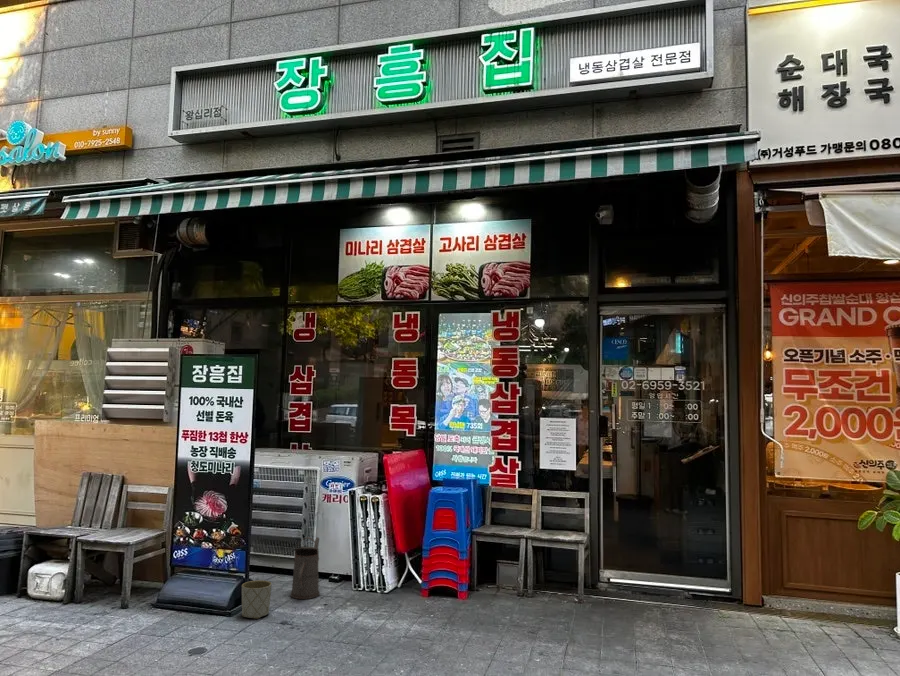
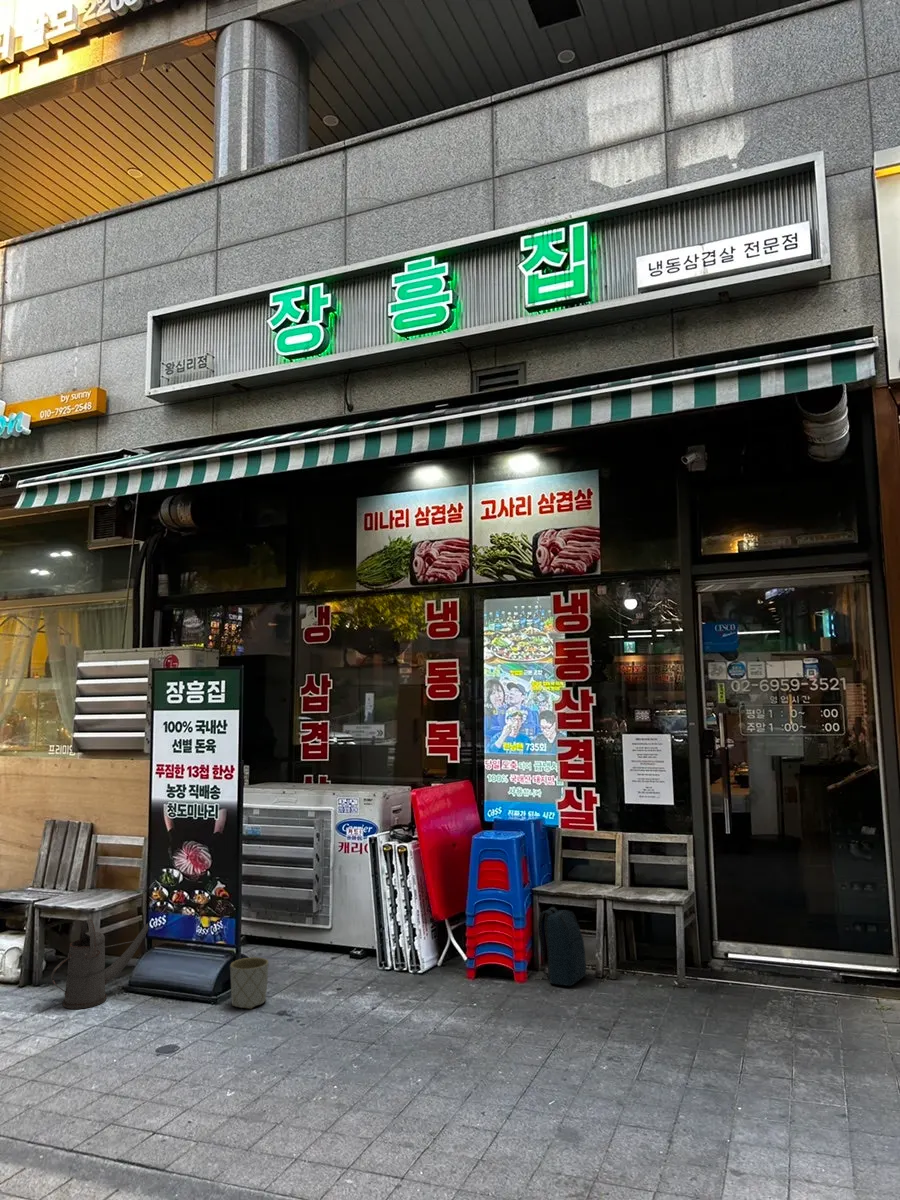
watering can: present [291,537,320,599] -> present [51,919,148,1009]
backpack: none [471,544,509,601] -> present [538,907,586,986]

